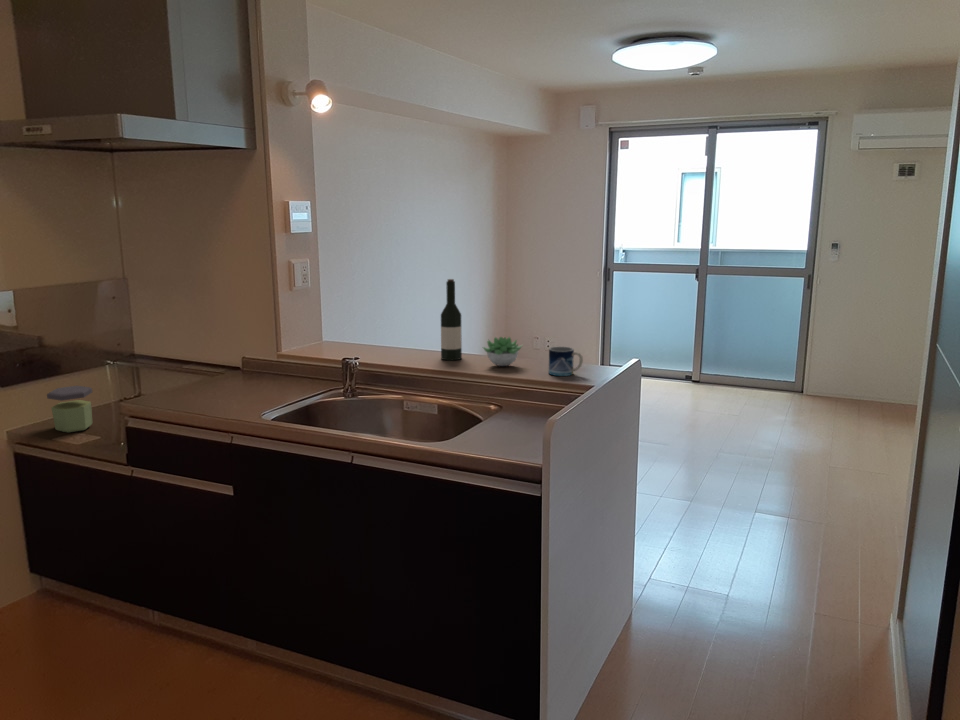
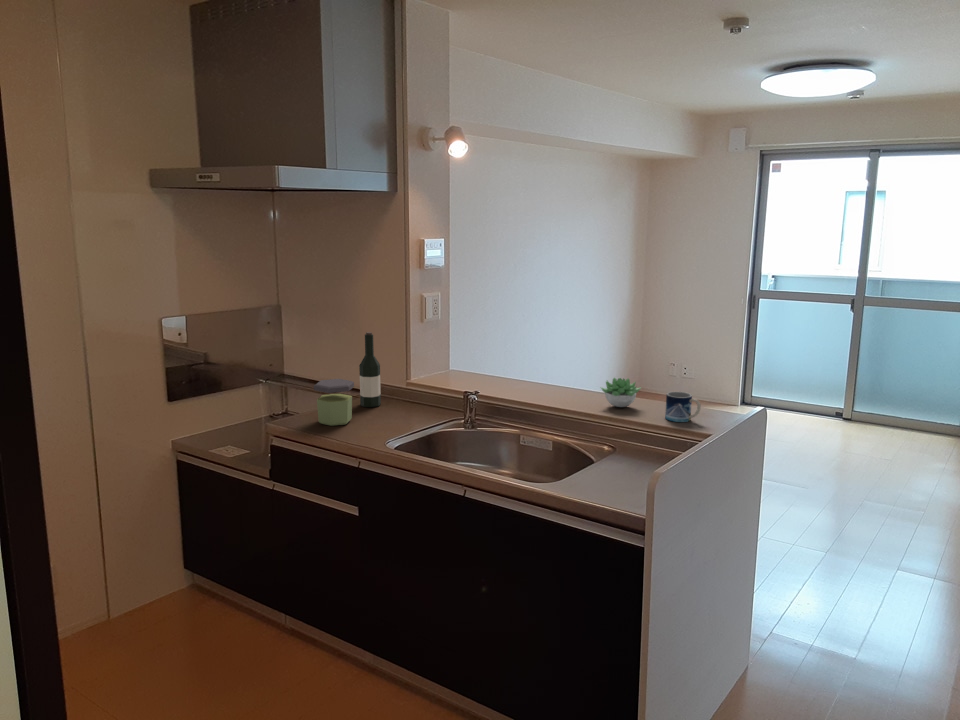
wine bottle: present [441,279,462,360] -> present [359,332,381,407]
jar: present [47,386,92,432] -> present [314,379,354,426]

